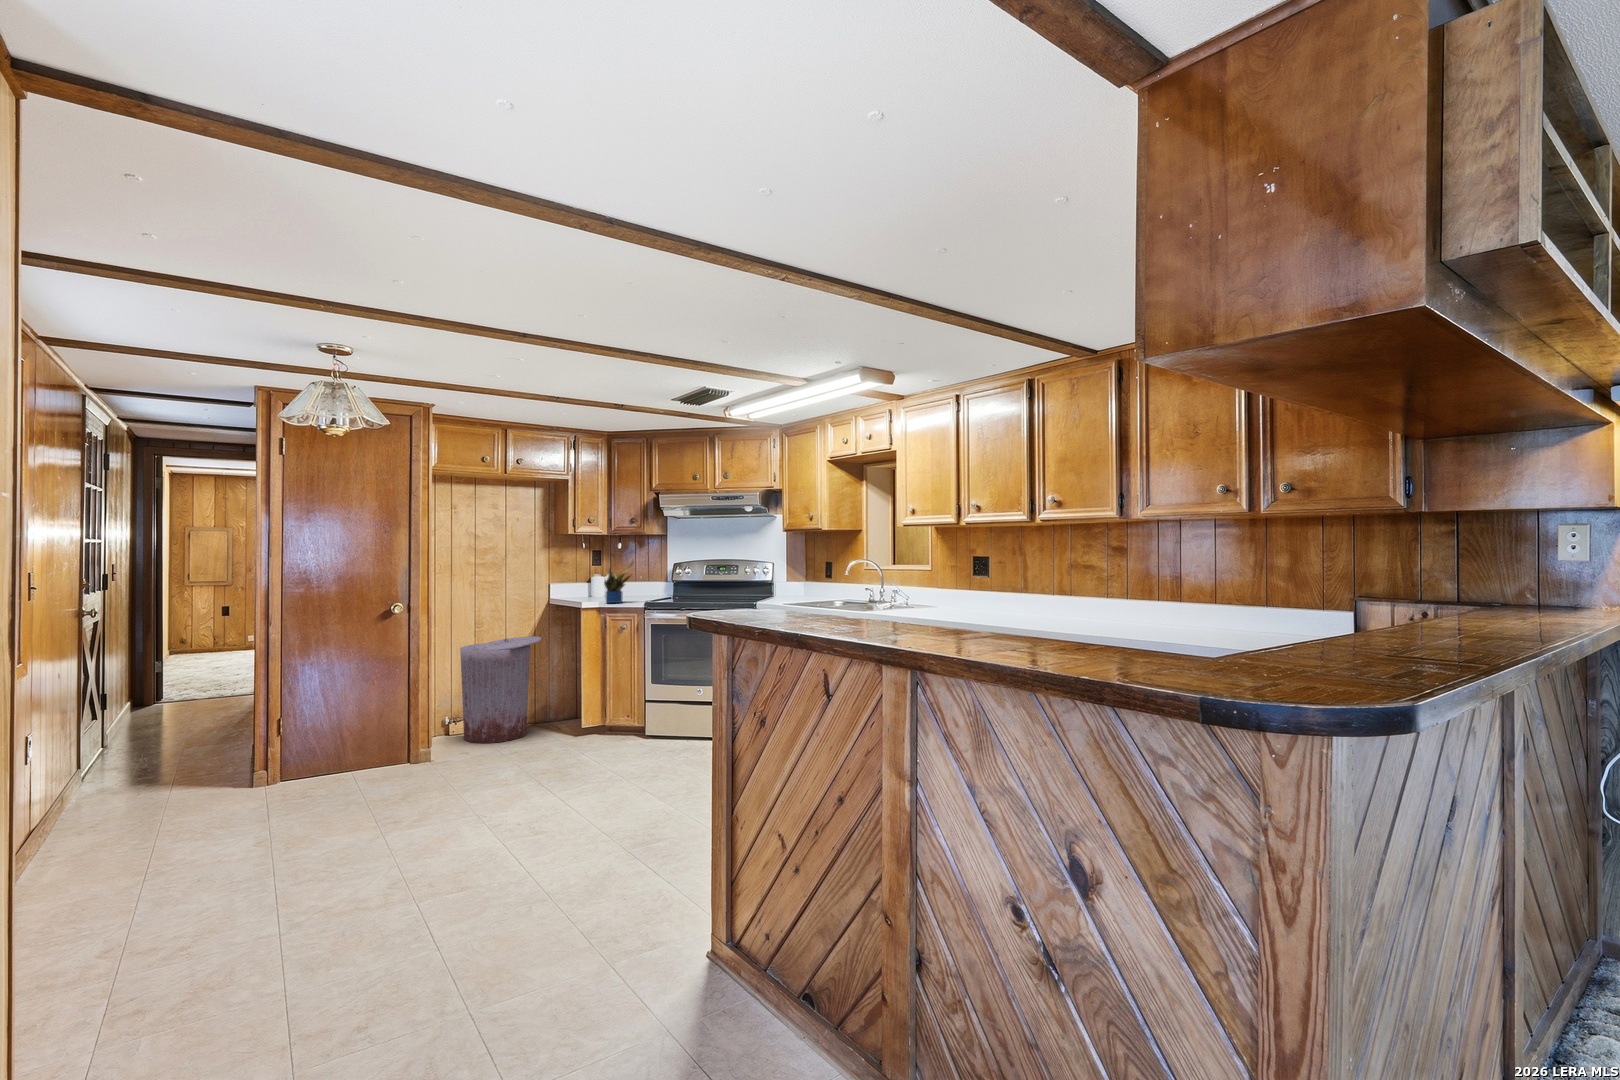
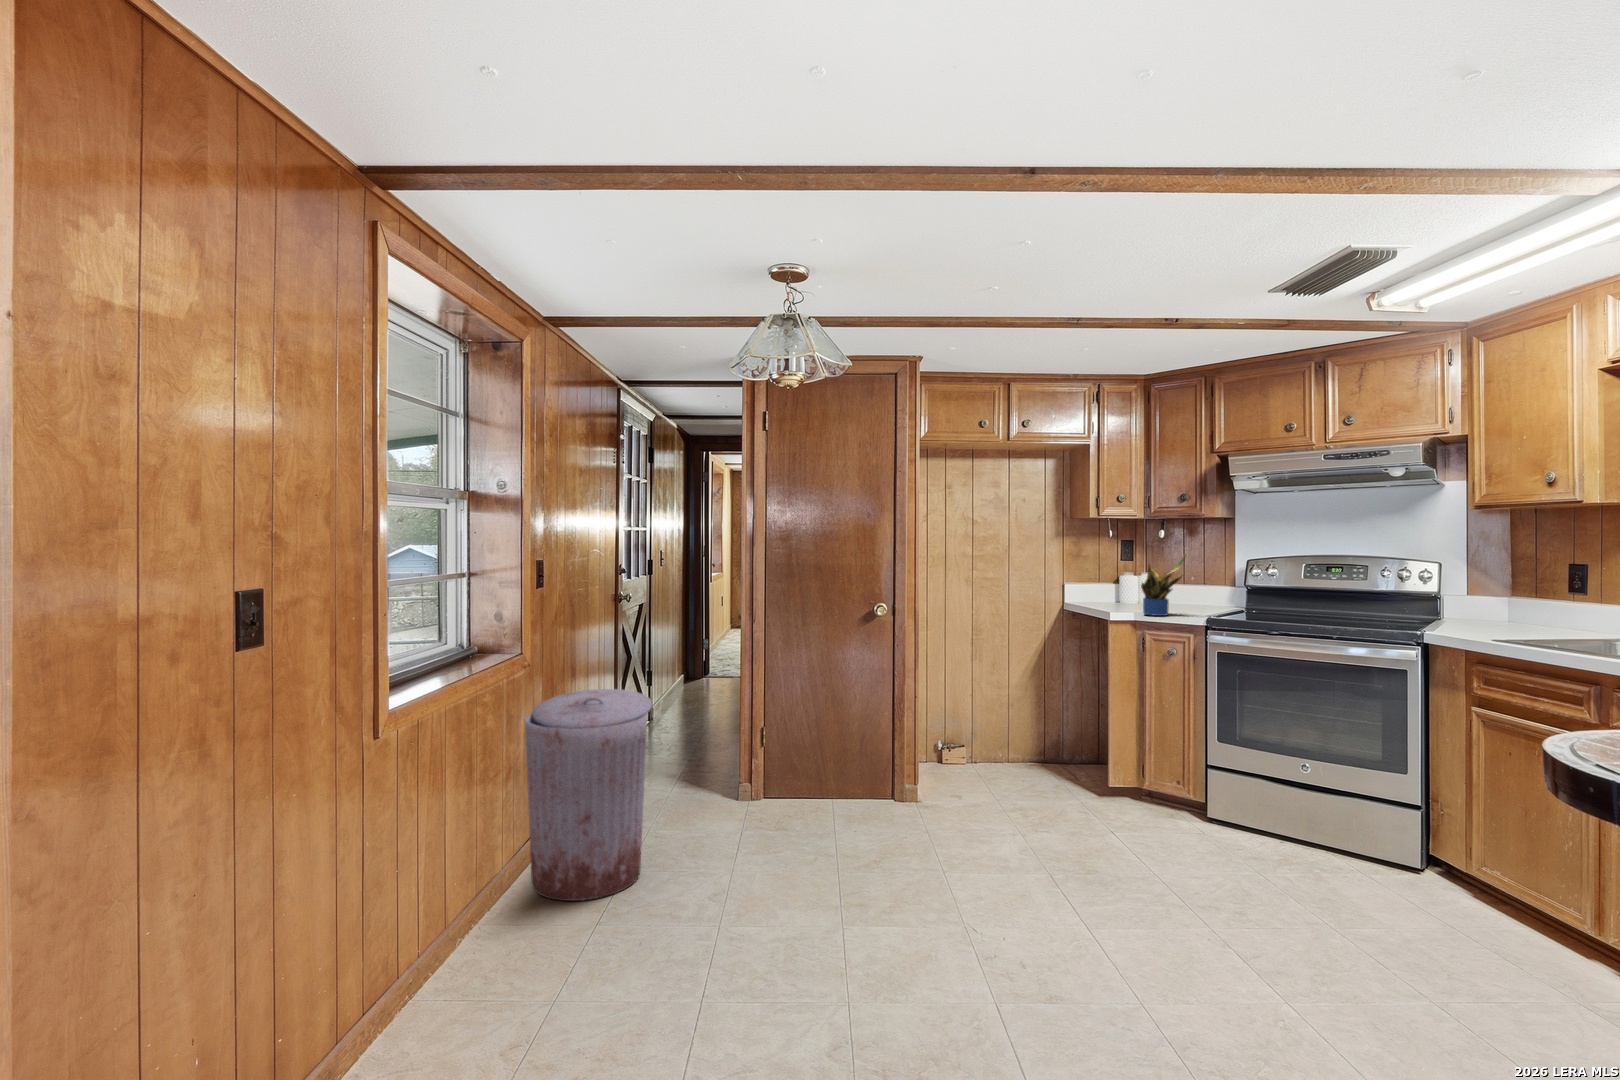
trash can: present [460,636,542,743] -> present [525,689,652,901]

